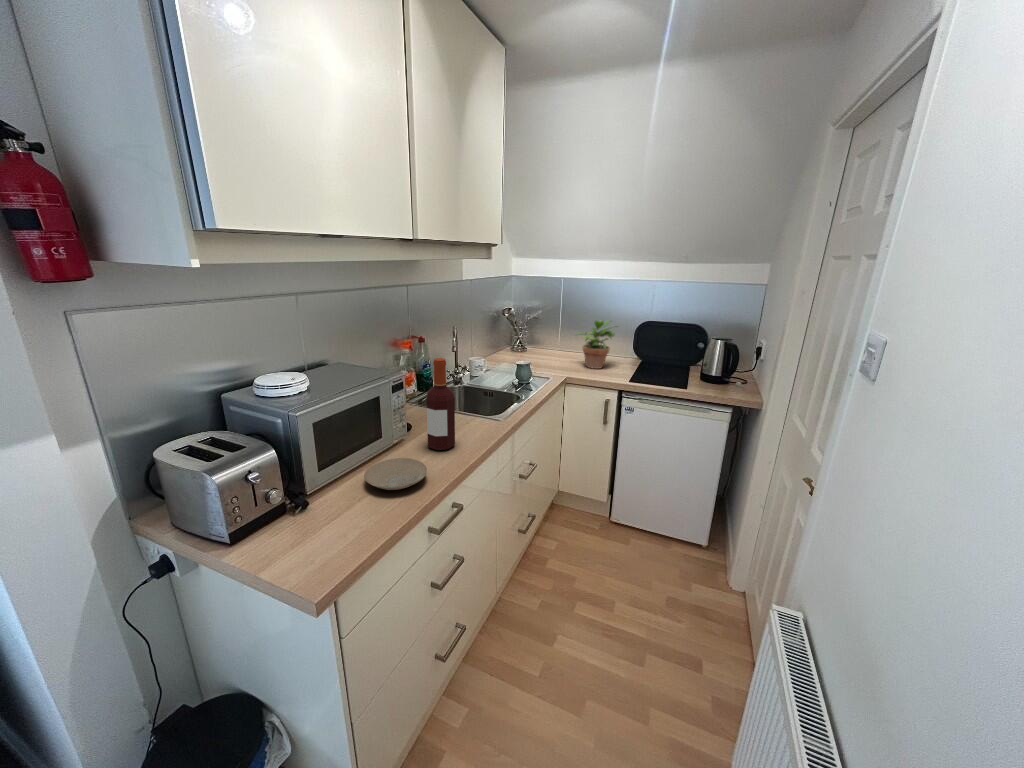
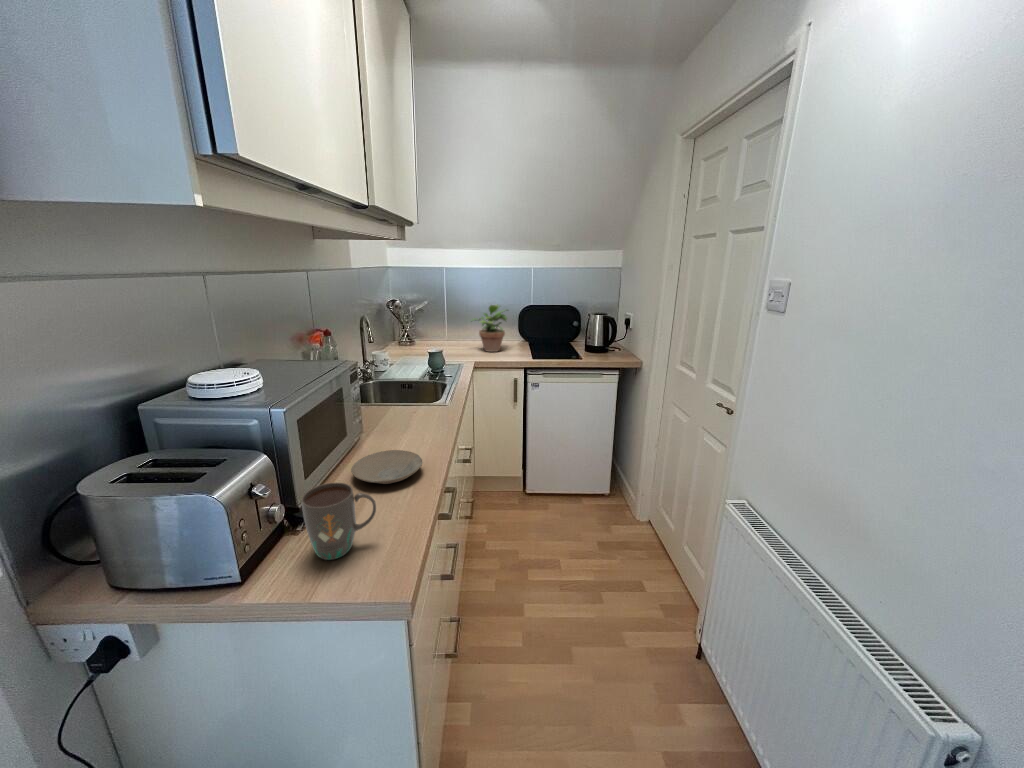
bottle: present [426,358,455,450] -> none [386,339,422,440]
mug: none [277,482,338,546] -> present [302,483,376,560]

